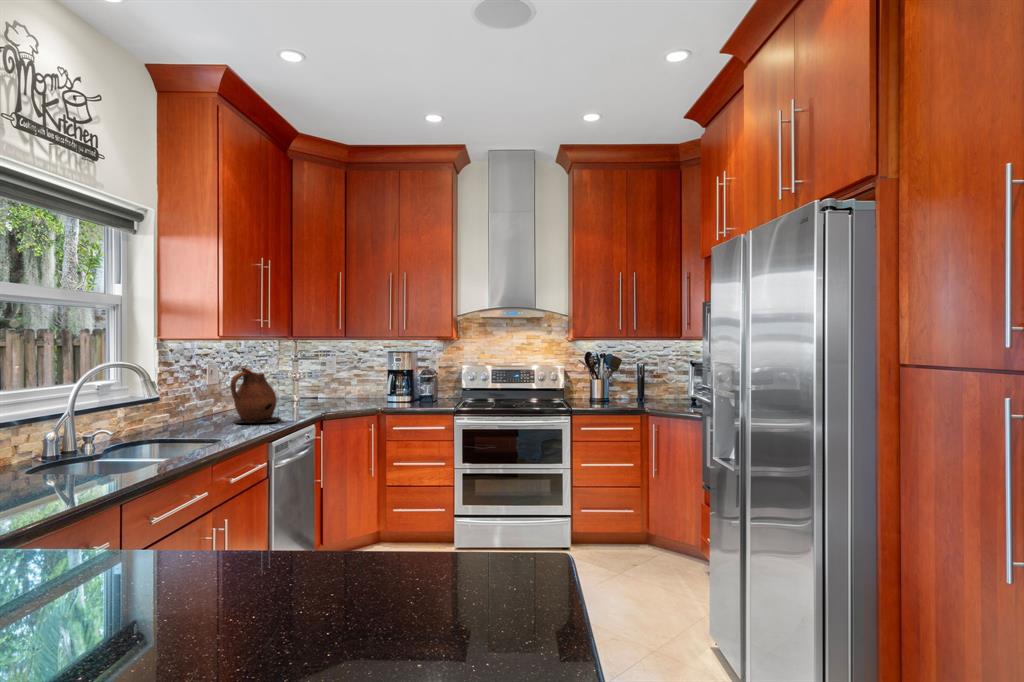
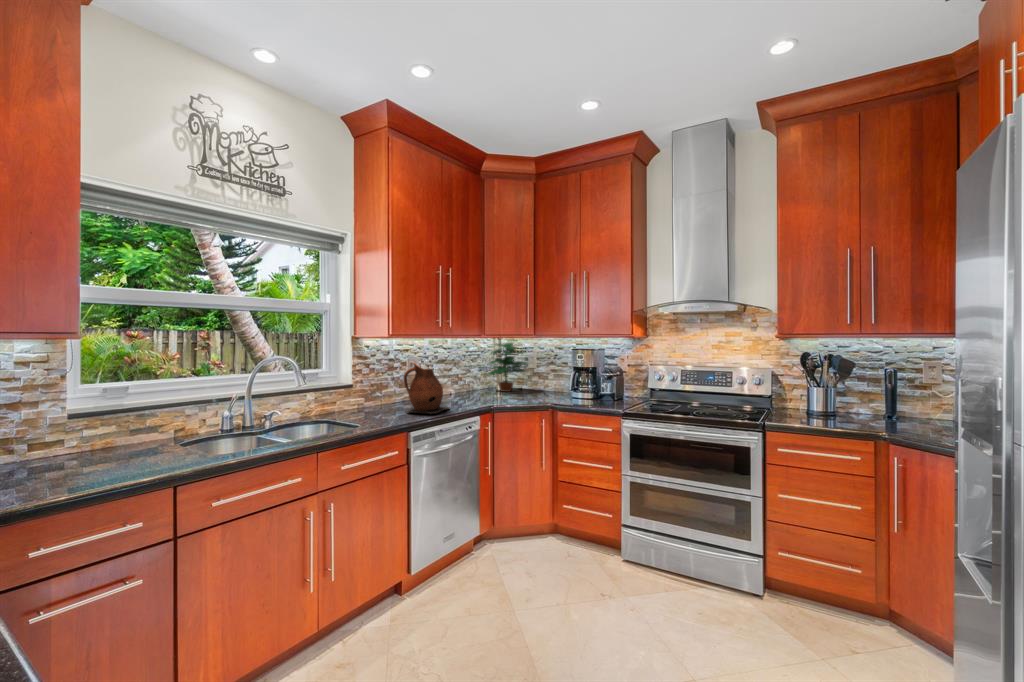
potted plant: none [284,348,334,402] -> present [489,343,528,392]

